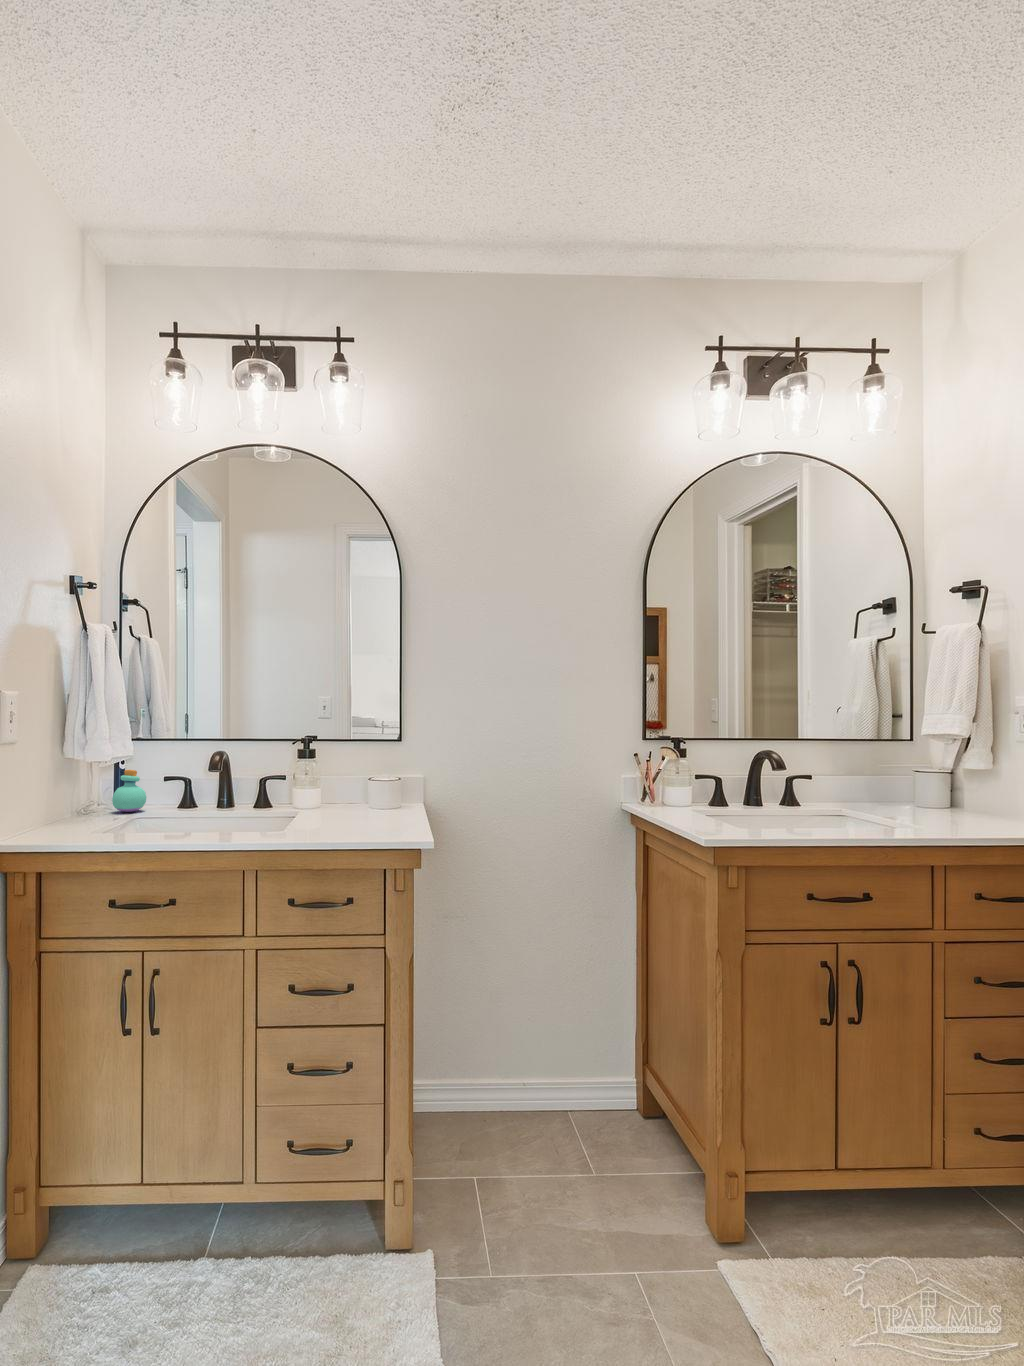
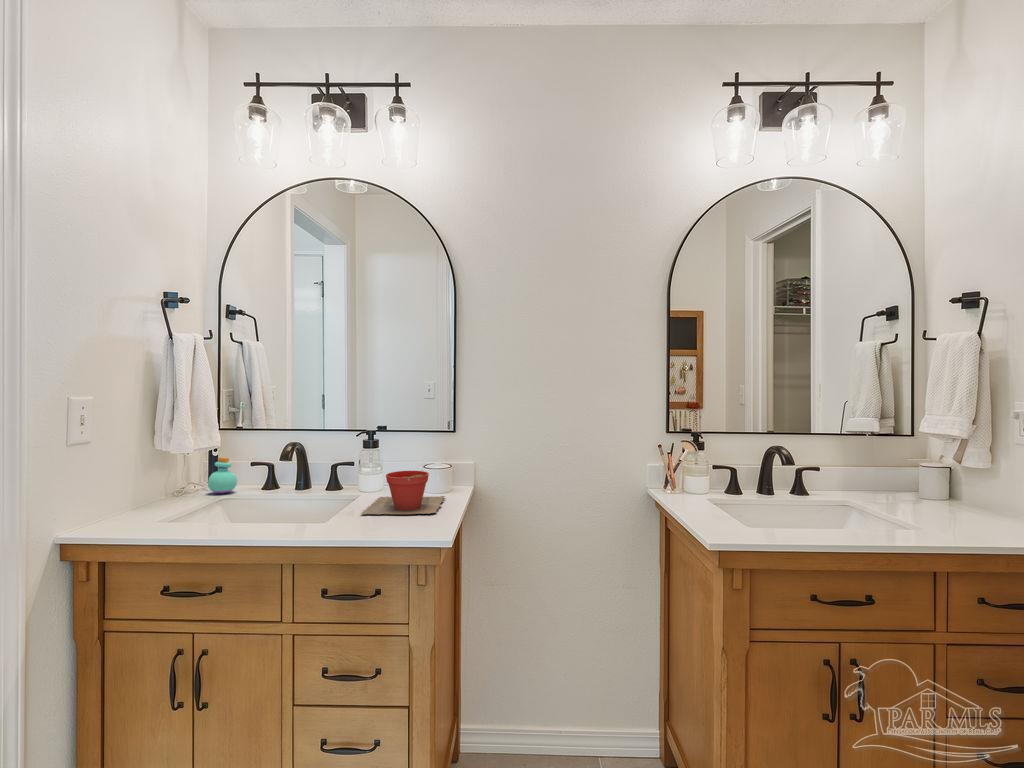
plant pot: none [299,781,395,829] -> present [362,471,445,514]

